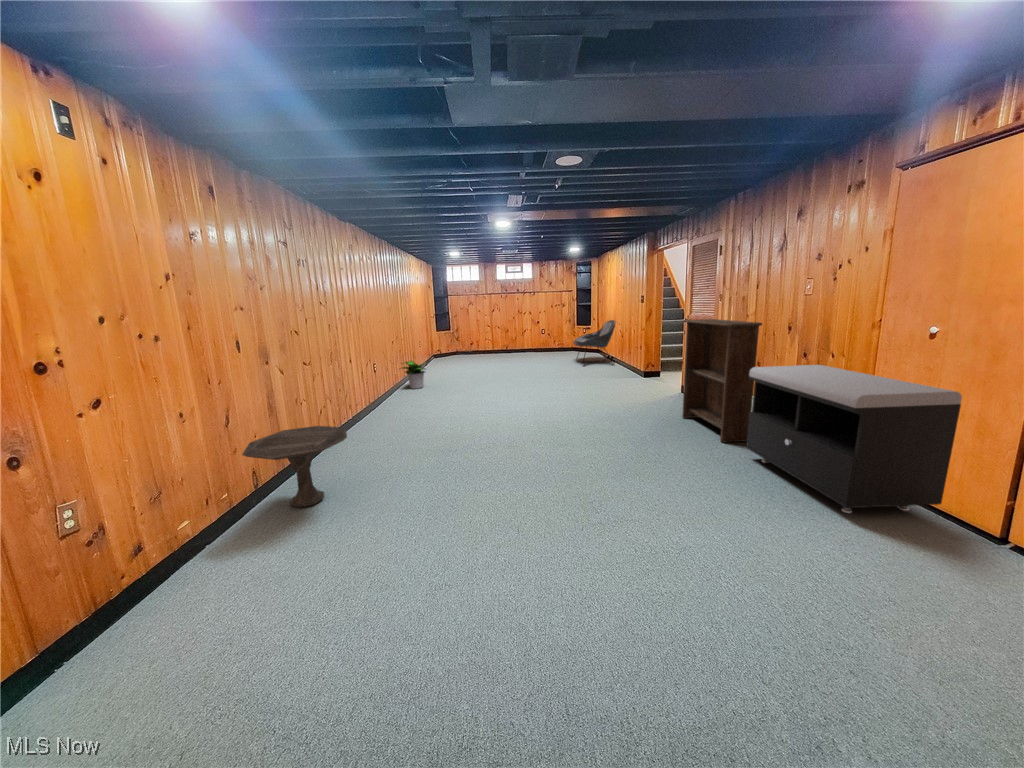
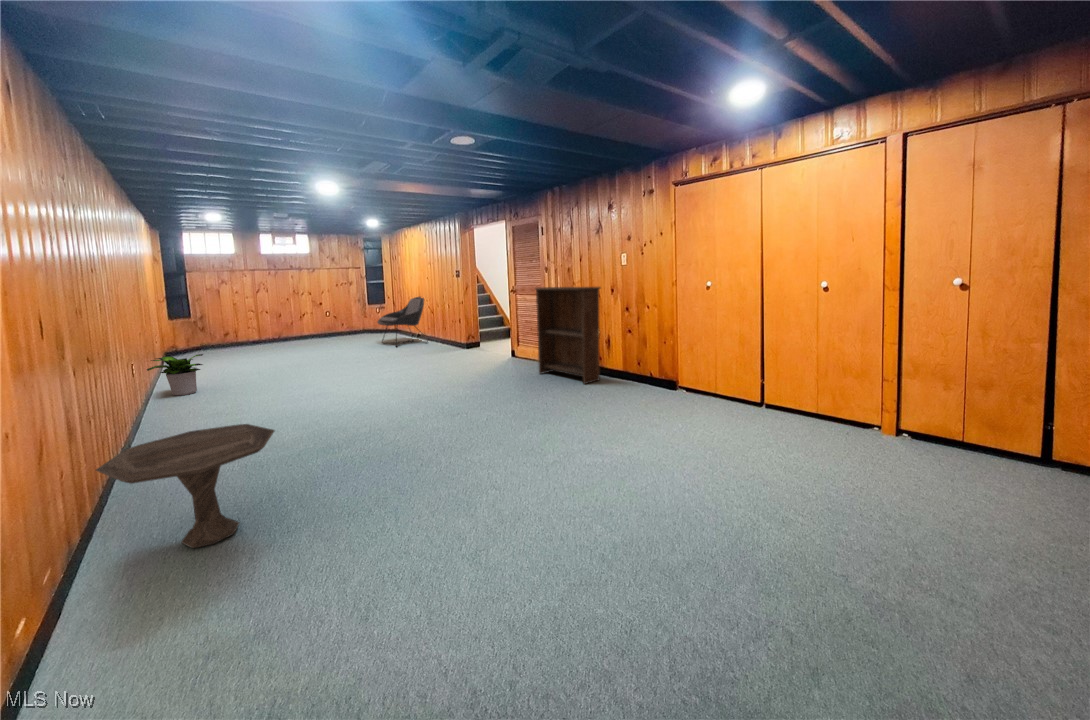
storage bench: present [746,365,962,514] -> none [607,315,726,405]

